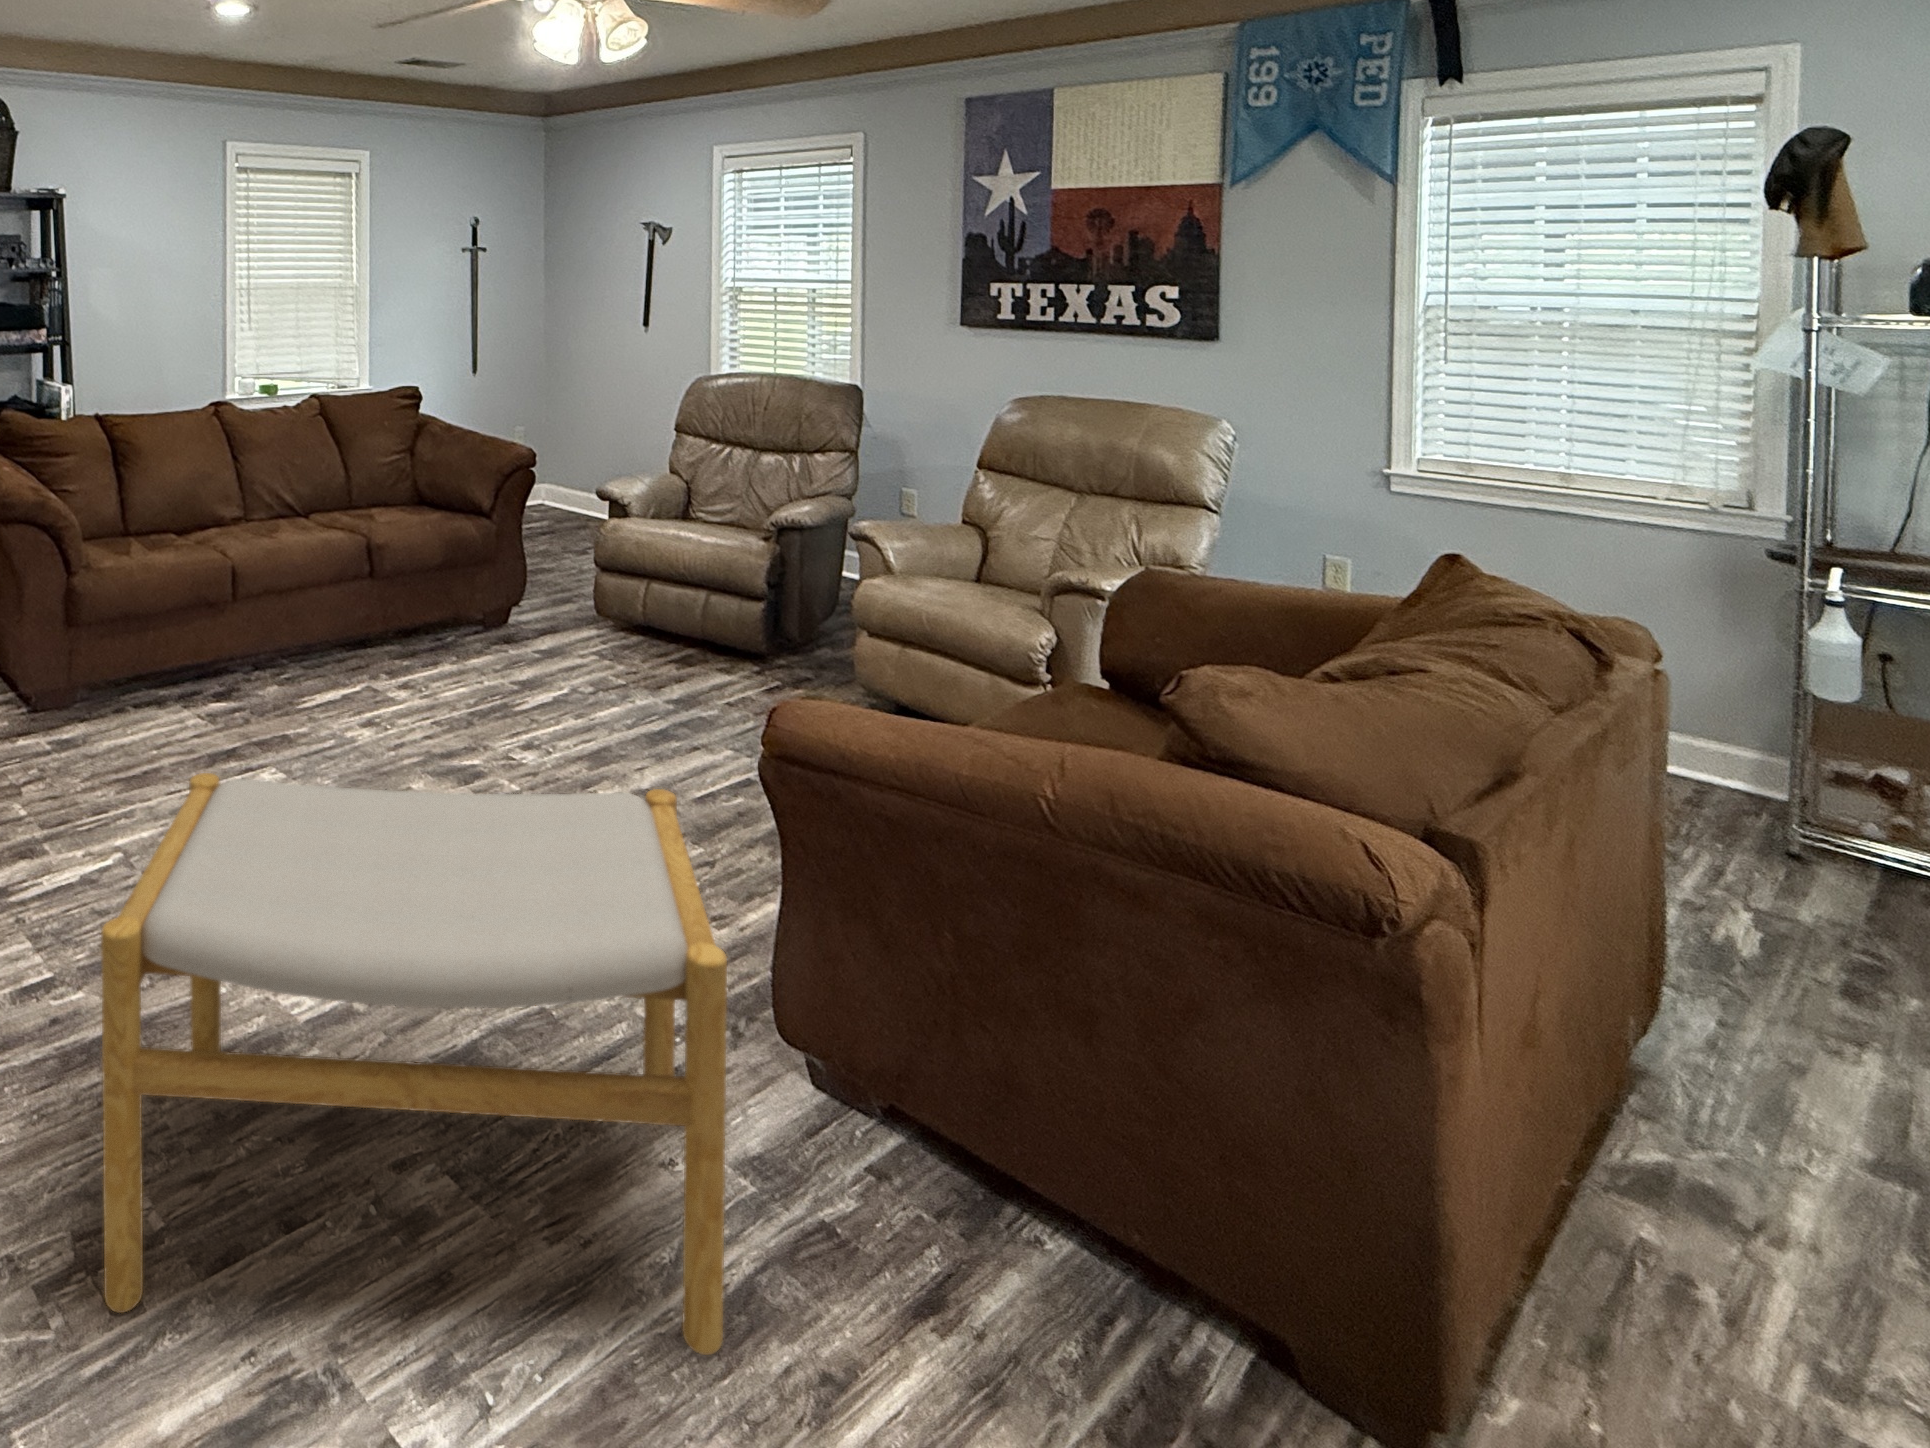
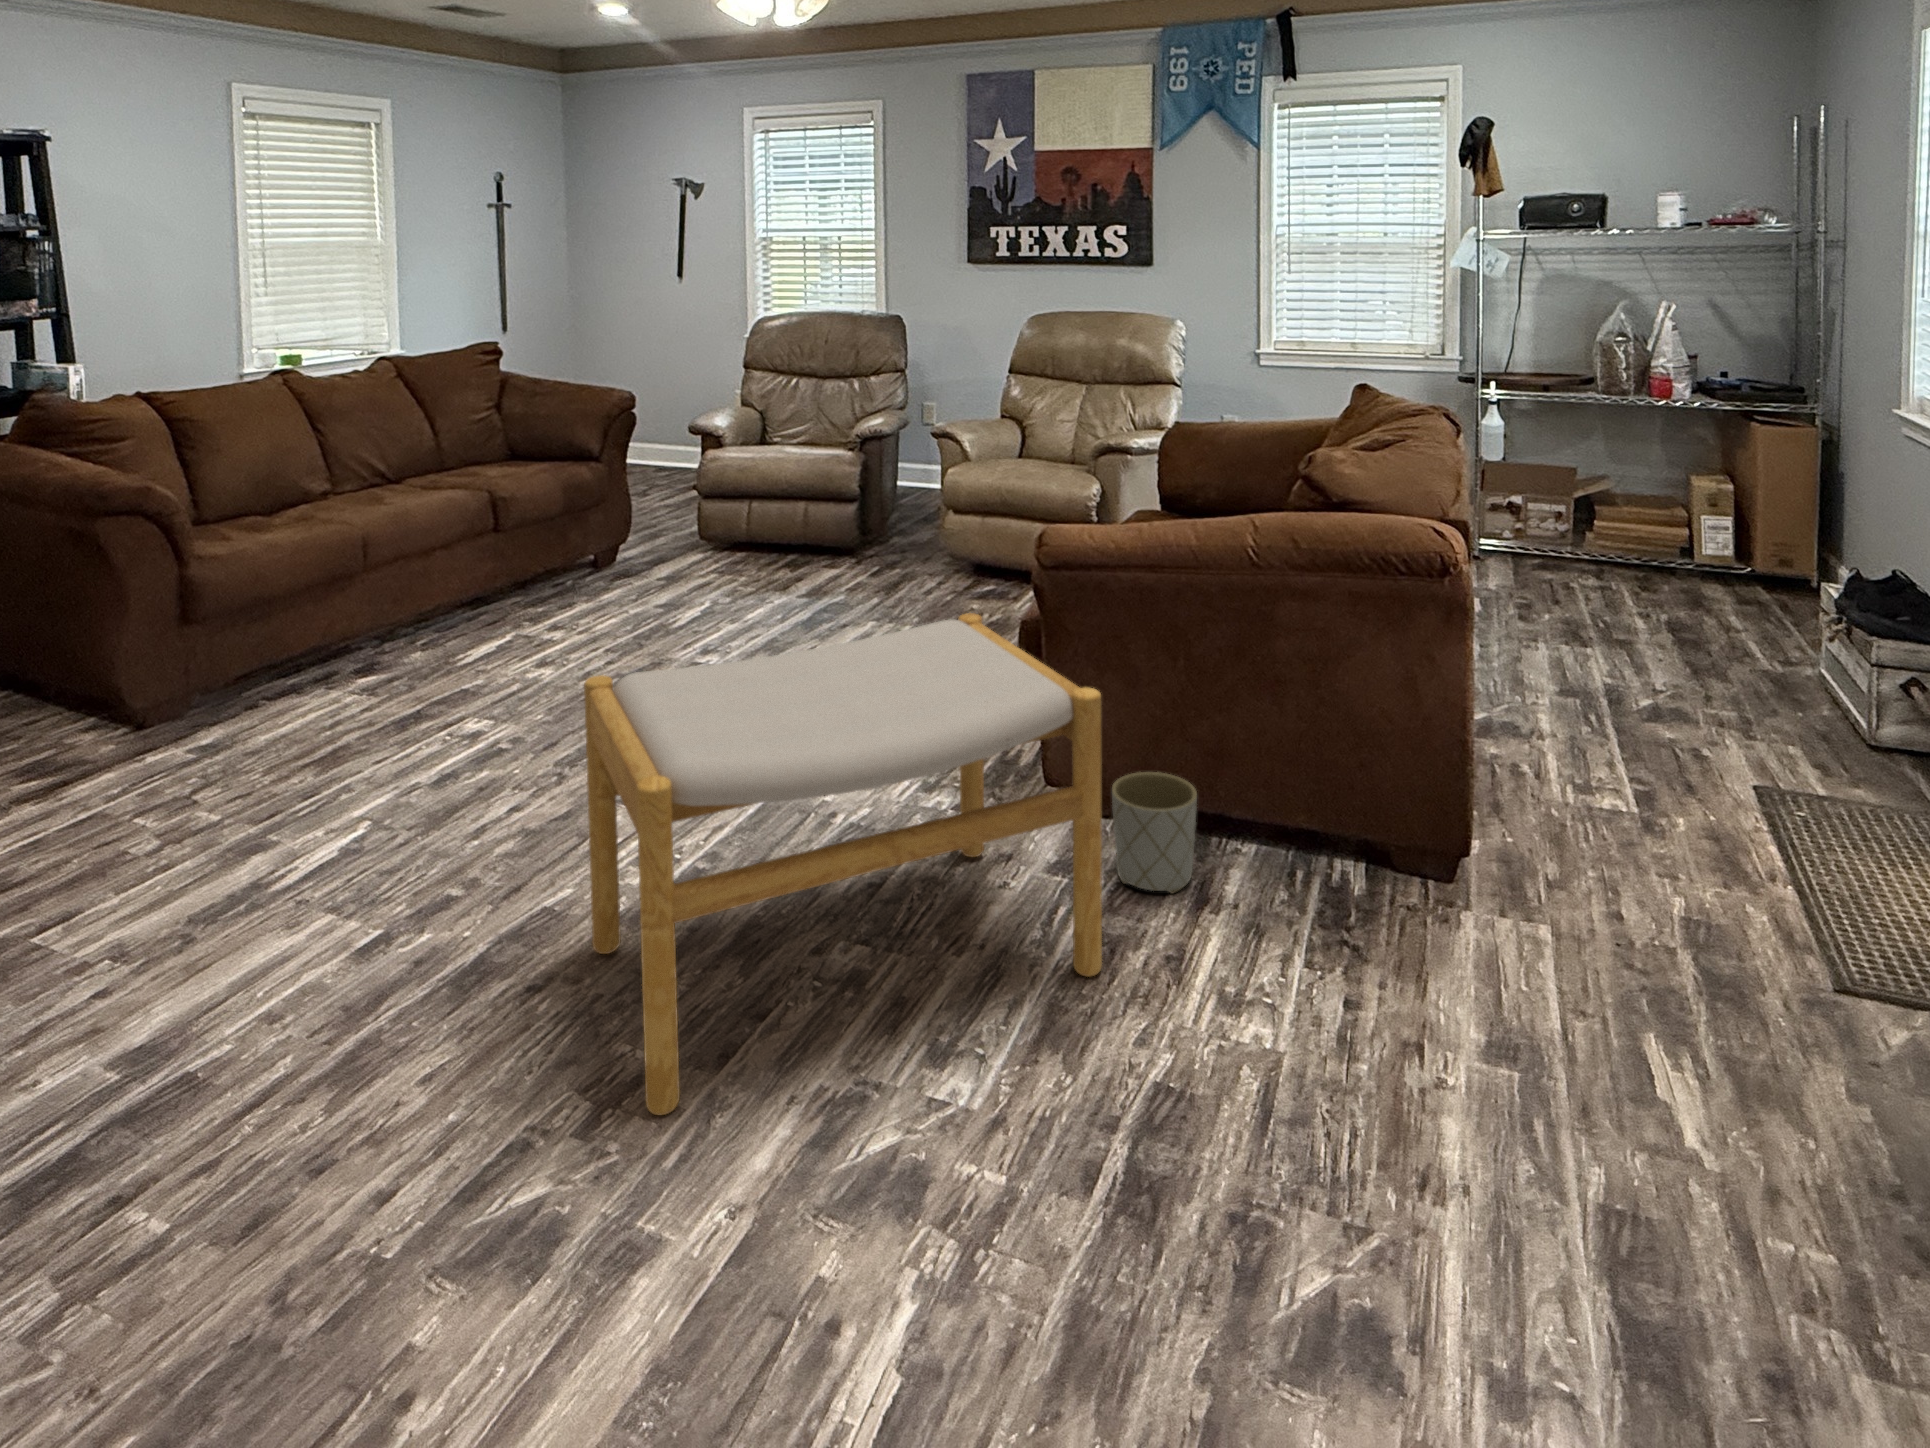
planter: none [825,1068,954,1269] -> present [1112,772,1197,894]

